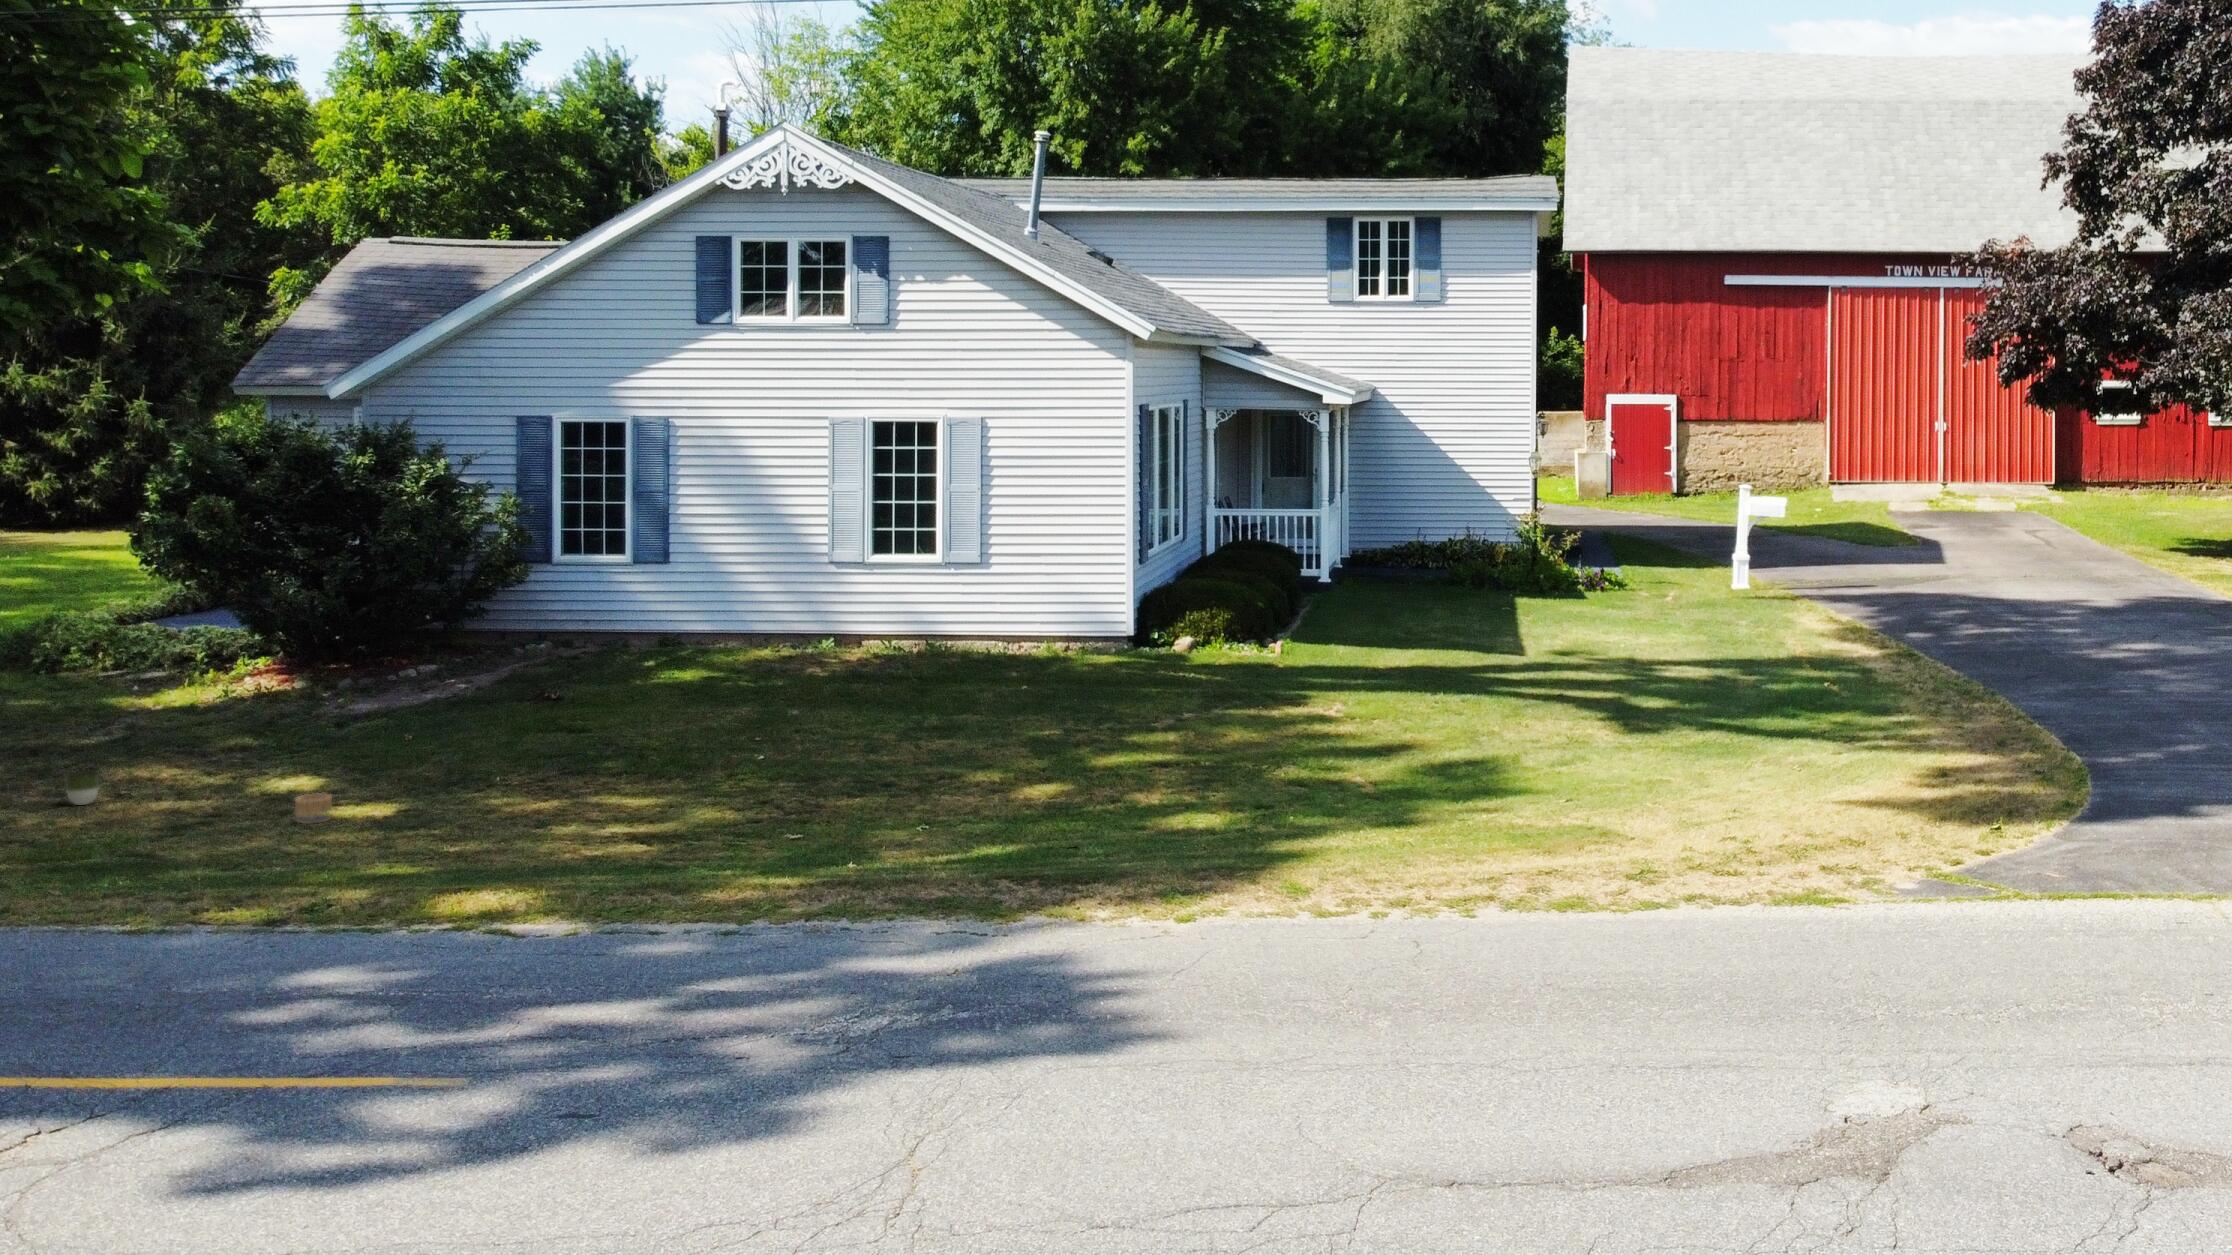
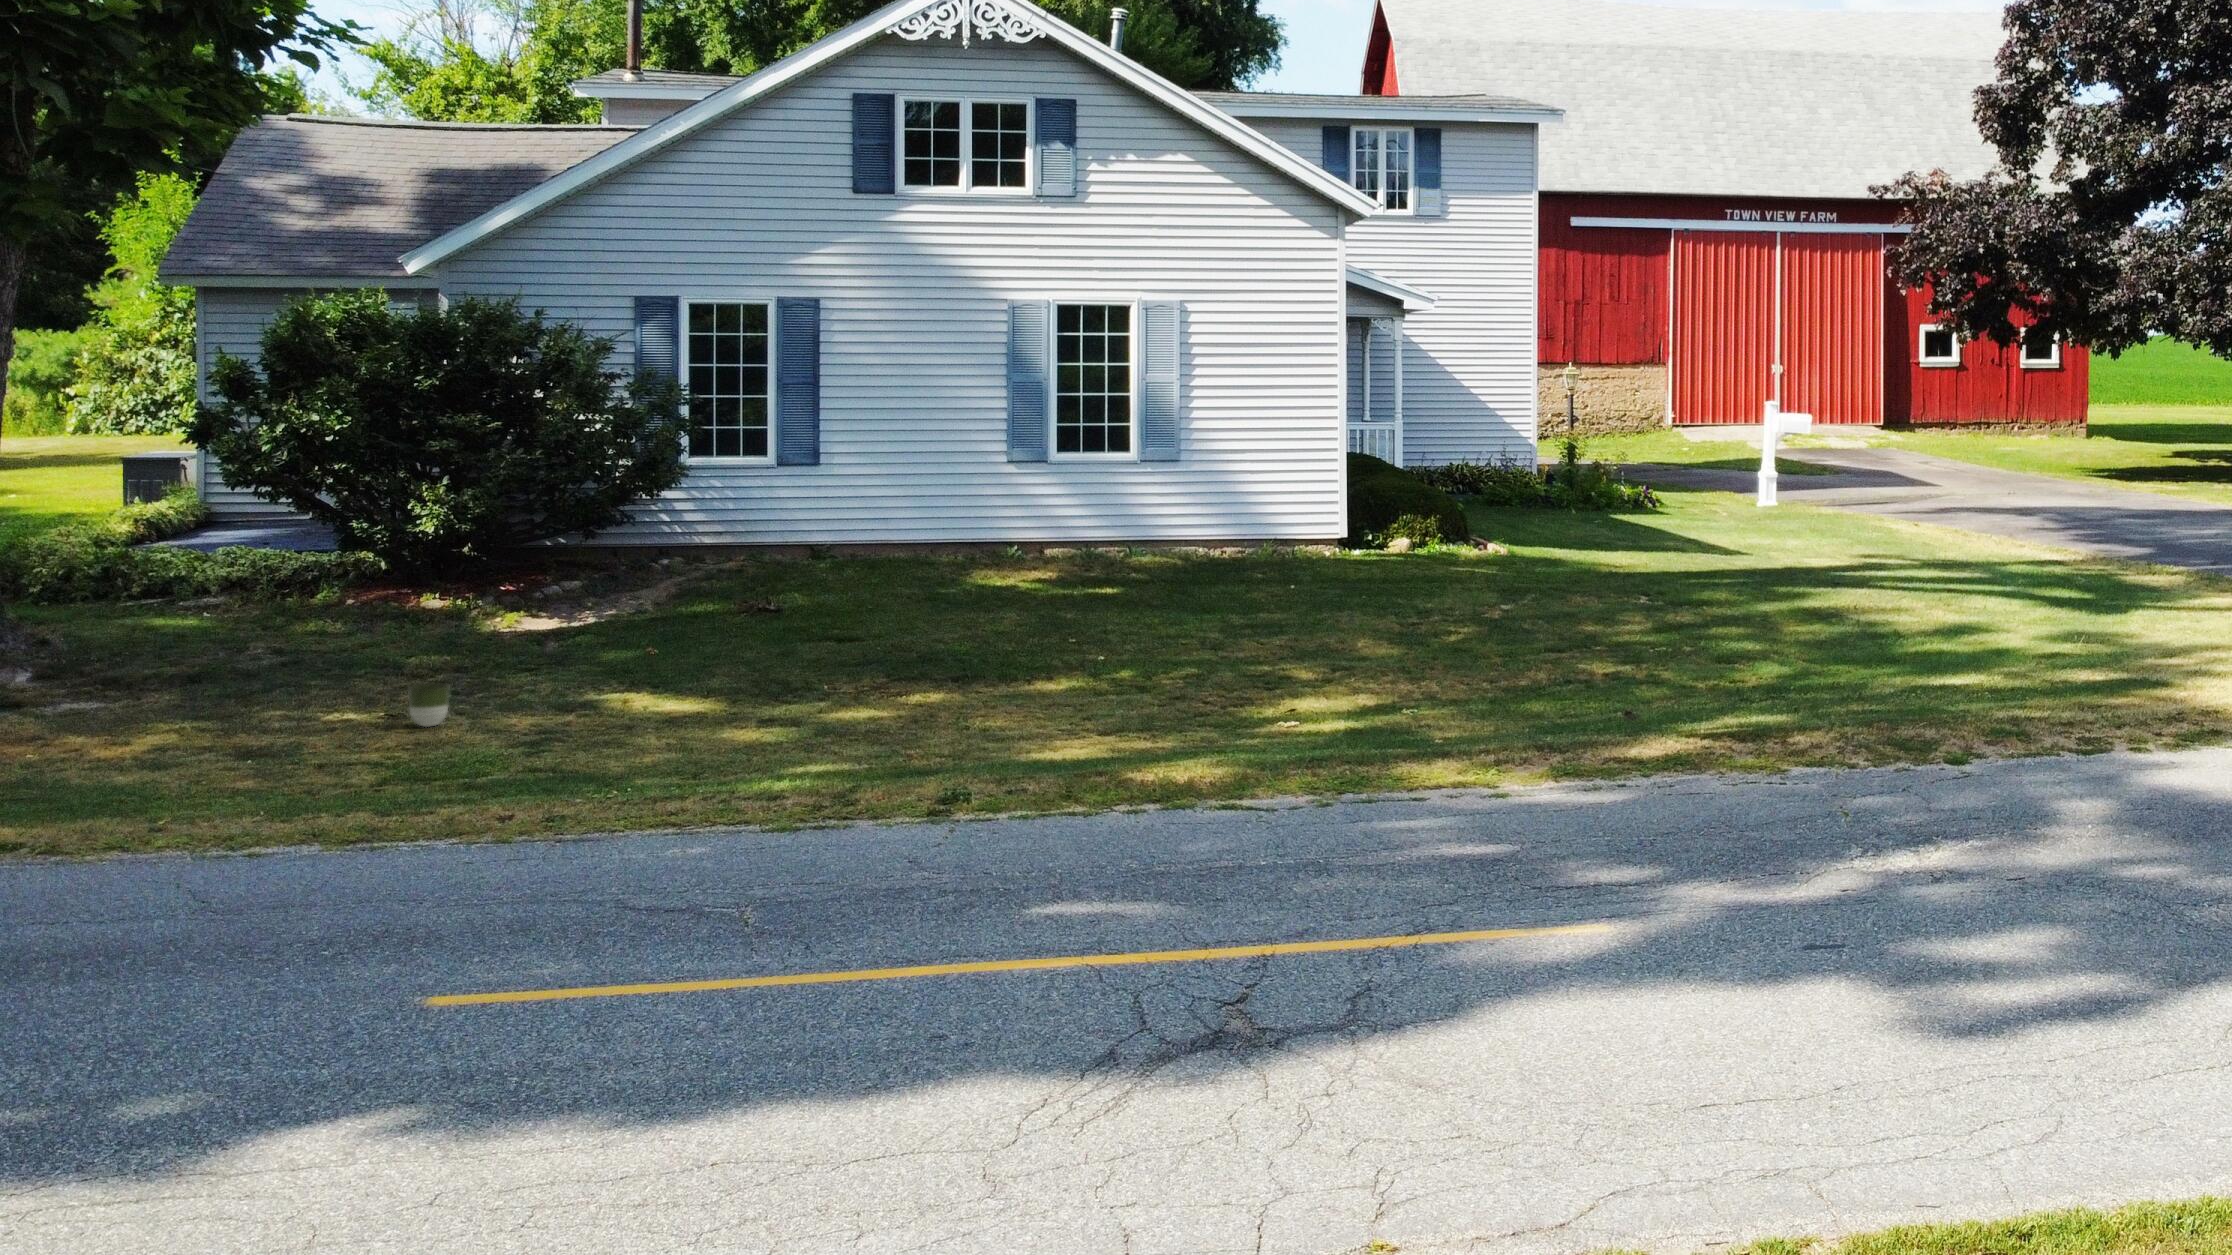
basket: present [295,793,332,824] -> none [765,692,808,727]

